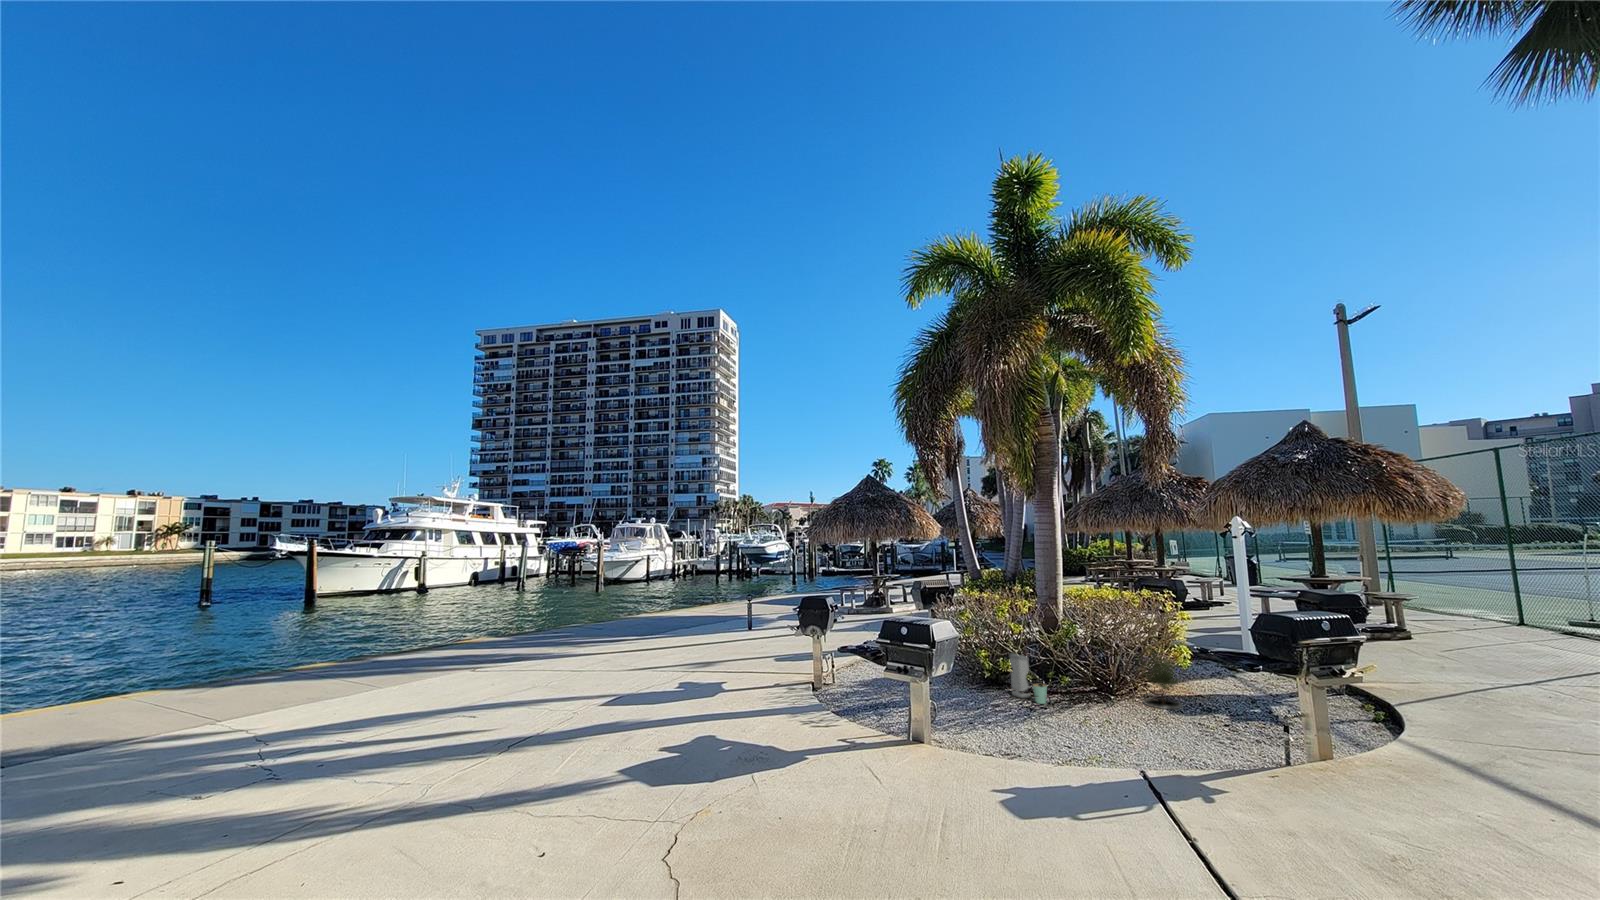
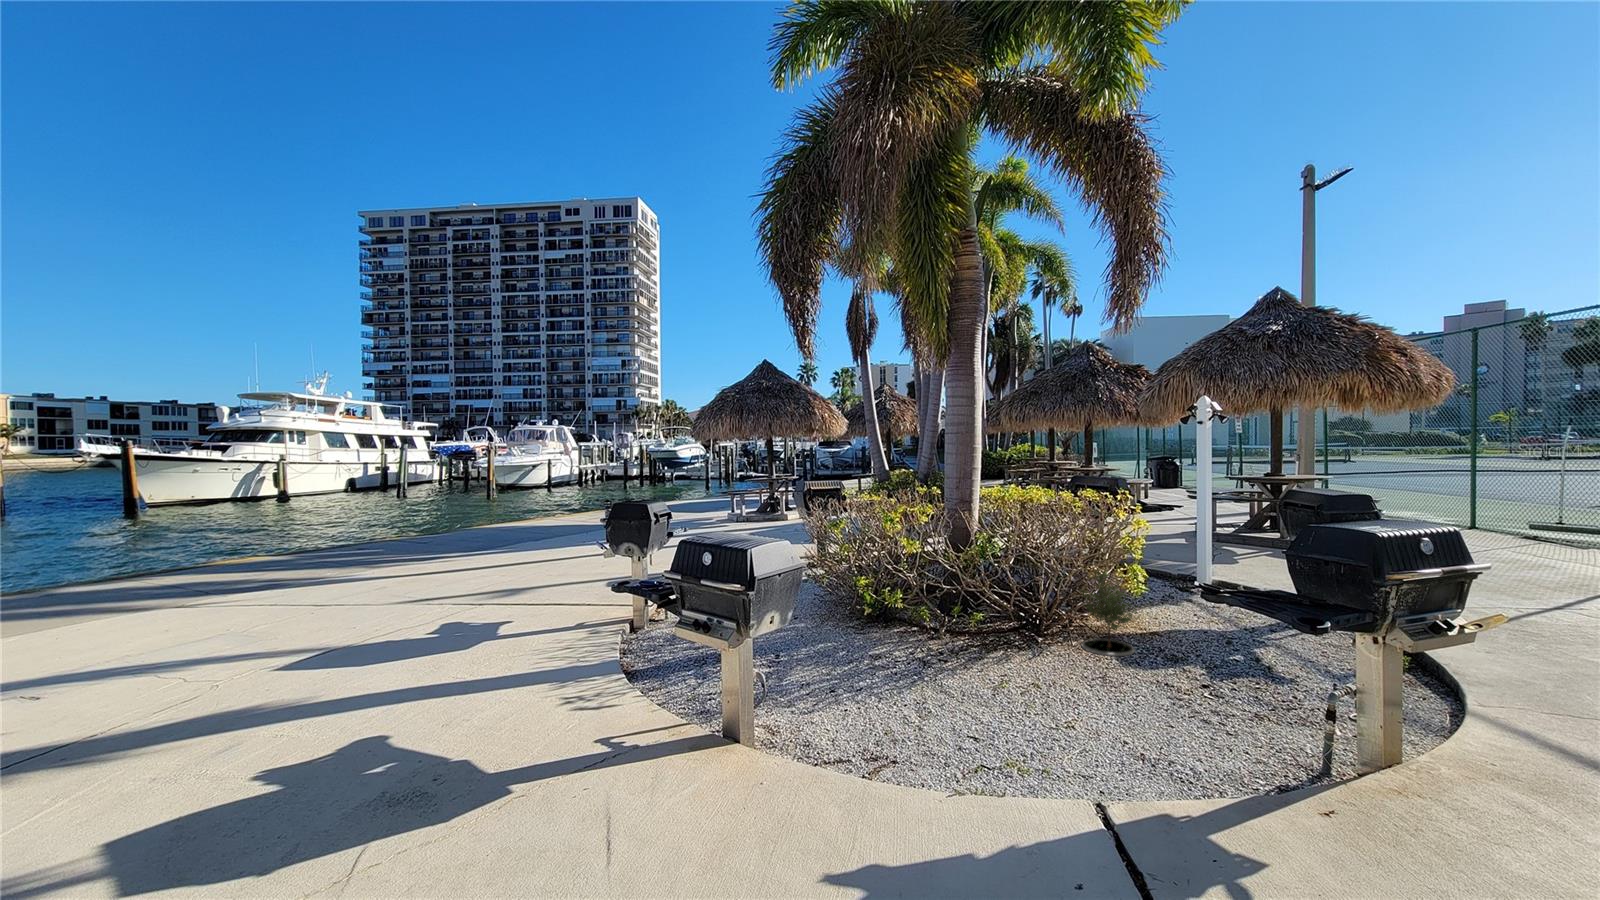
trash can: present [1009,654,1047,704] -> none [902,580,951,652]

